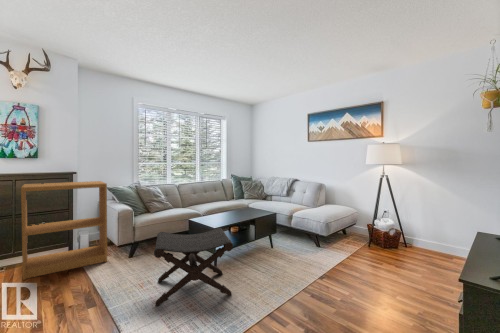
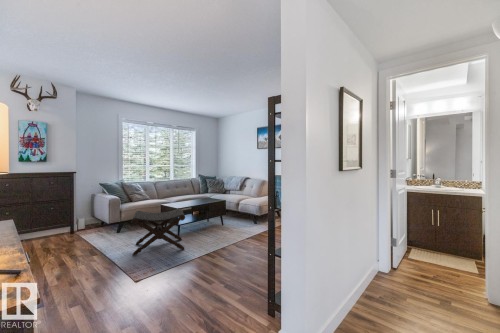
bookshelf: present [21,181,107,280] -> none [37,178,99,246]

